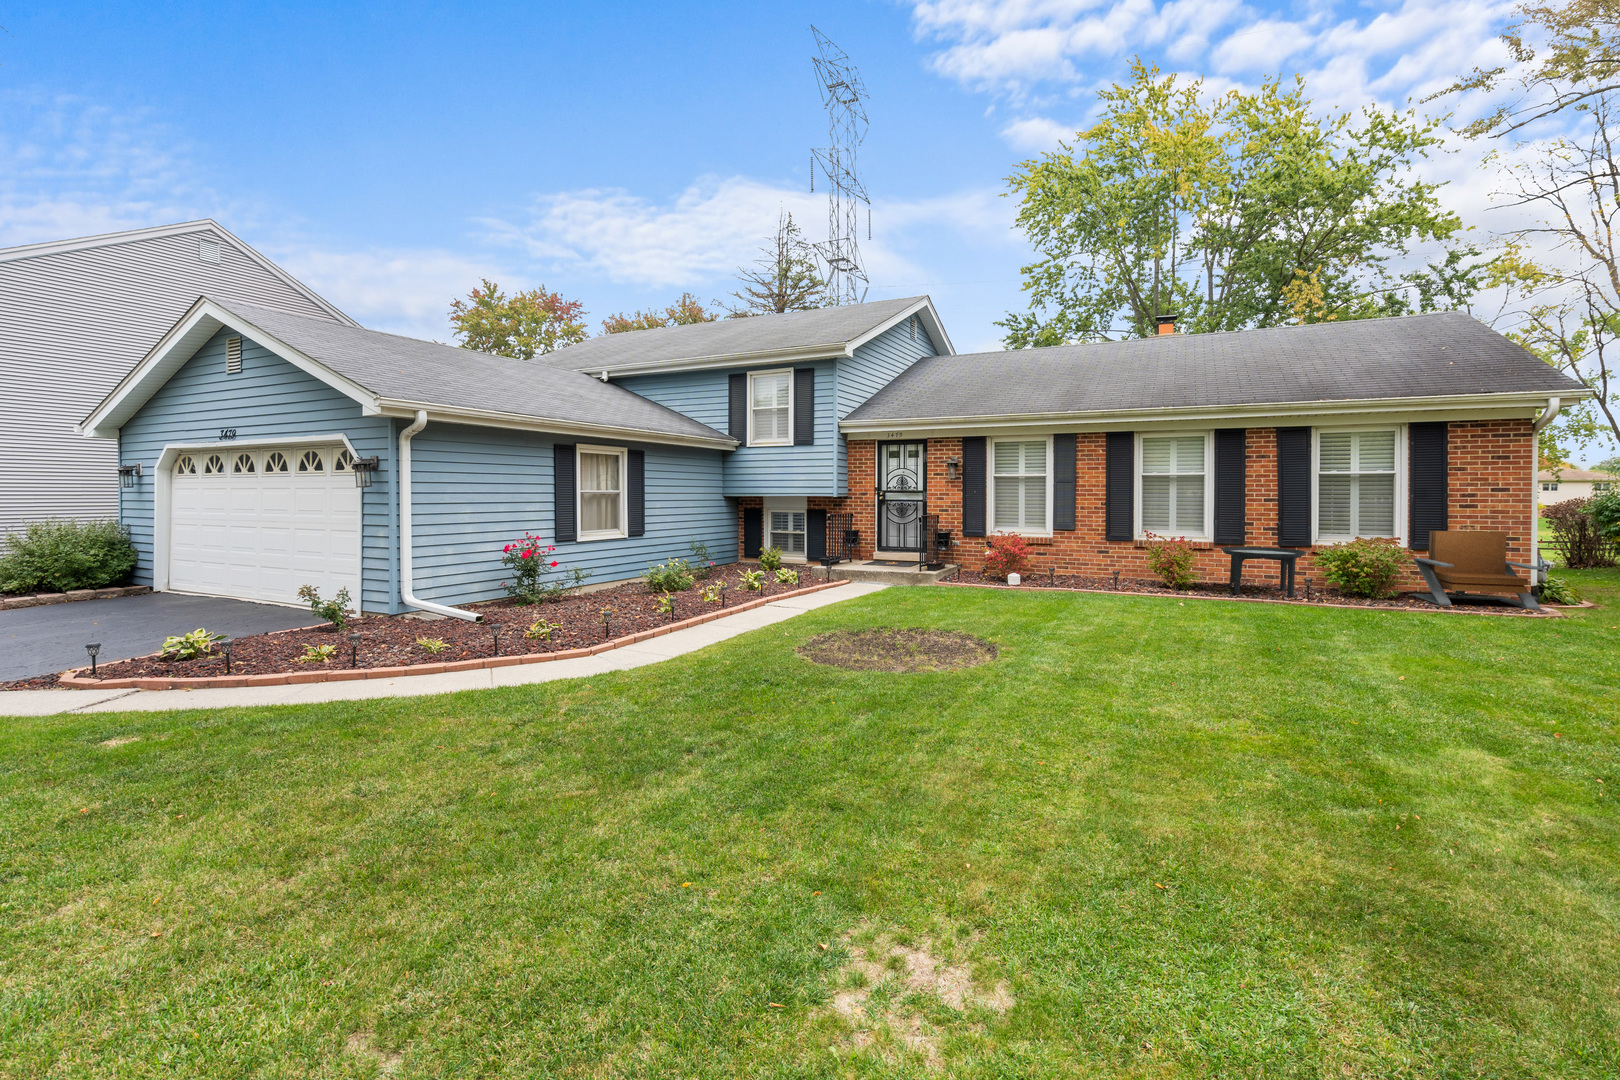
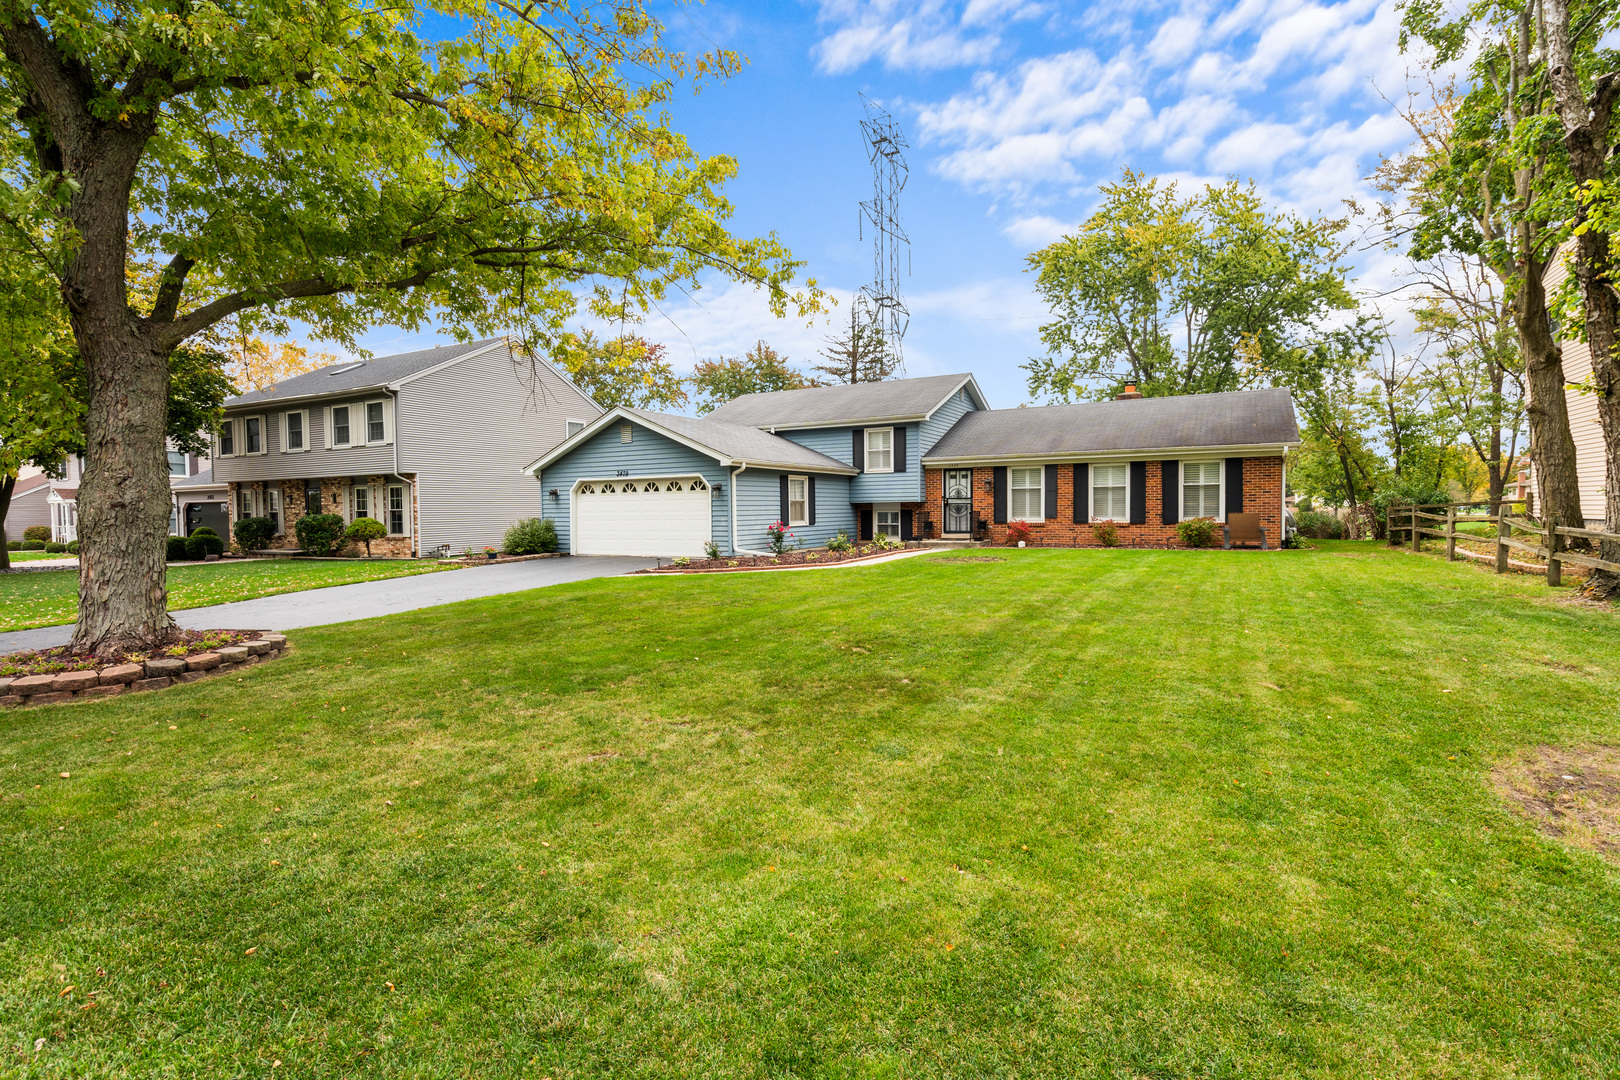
round table: present [1220,547,1307,597] -> none [1128,524,1169,548]

